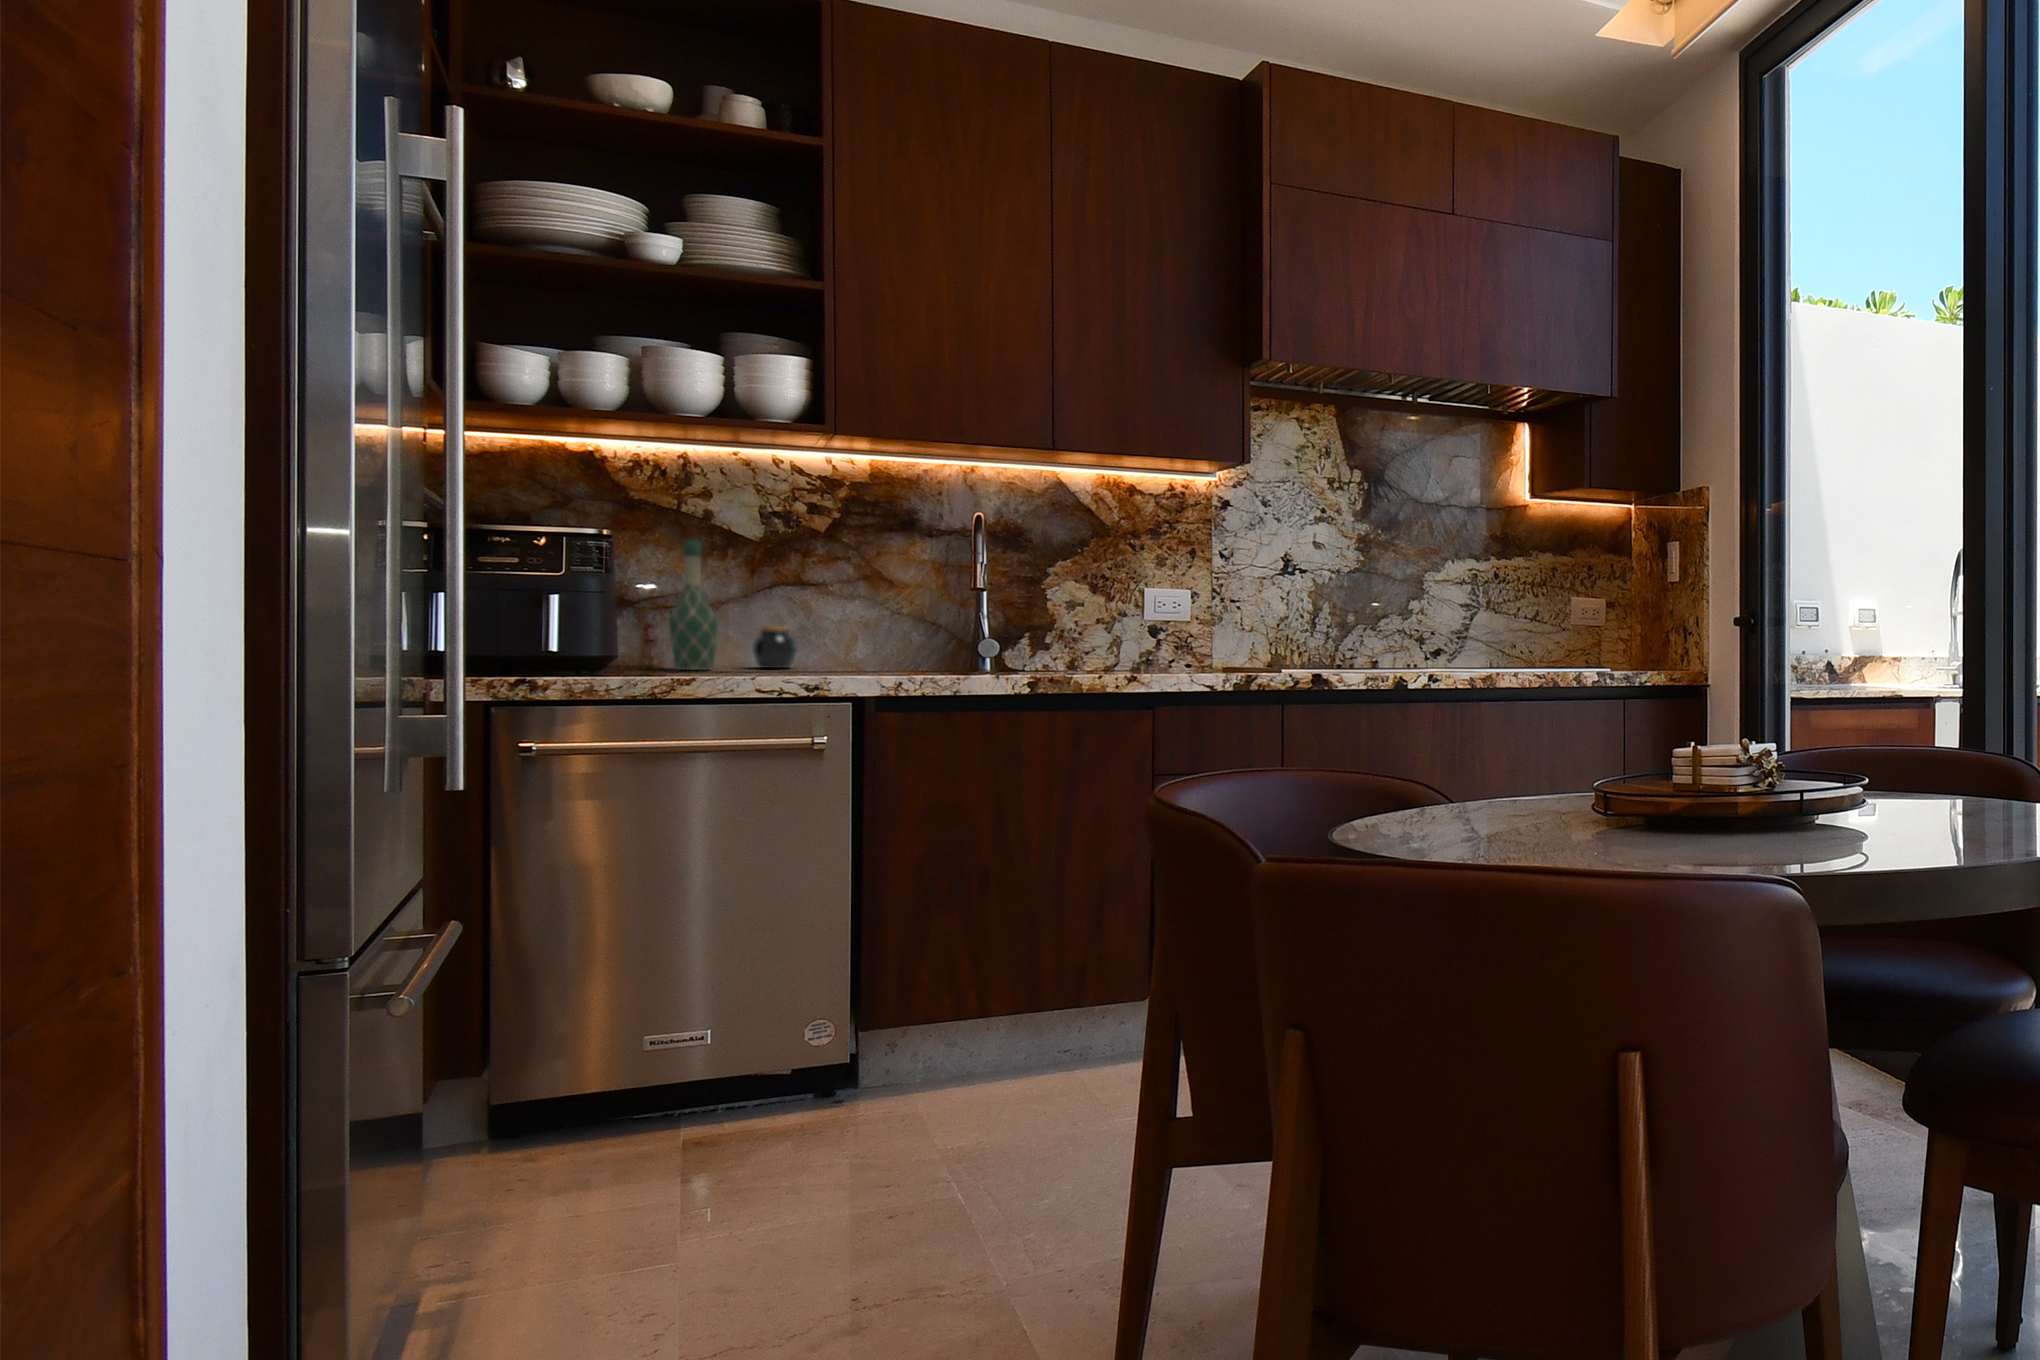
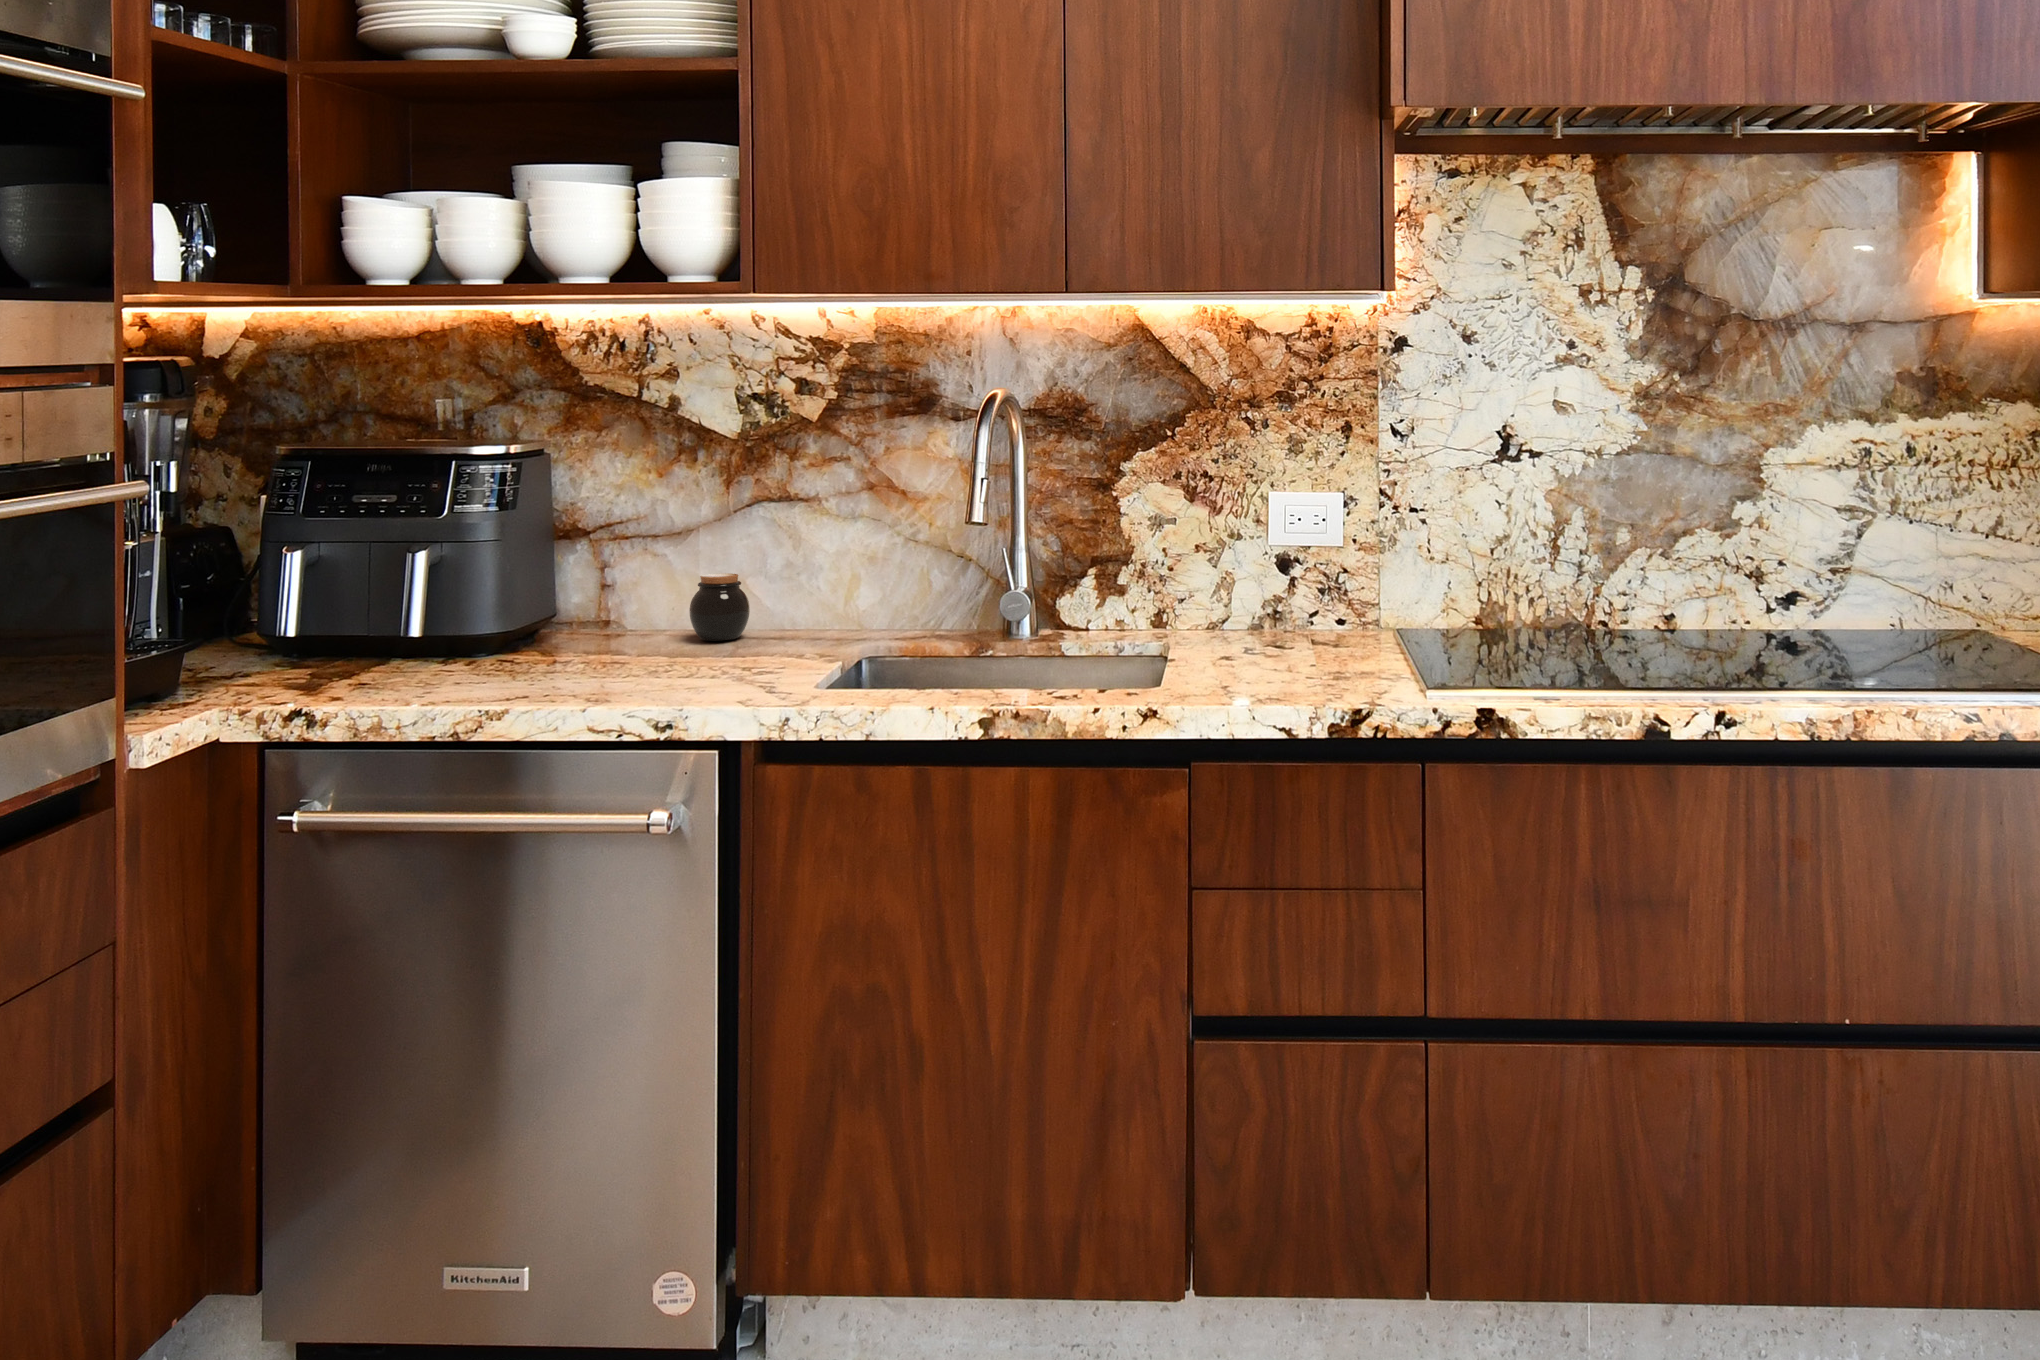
wine bottle: present [668,540,718,670] -> none [581,453,645,646]

